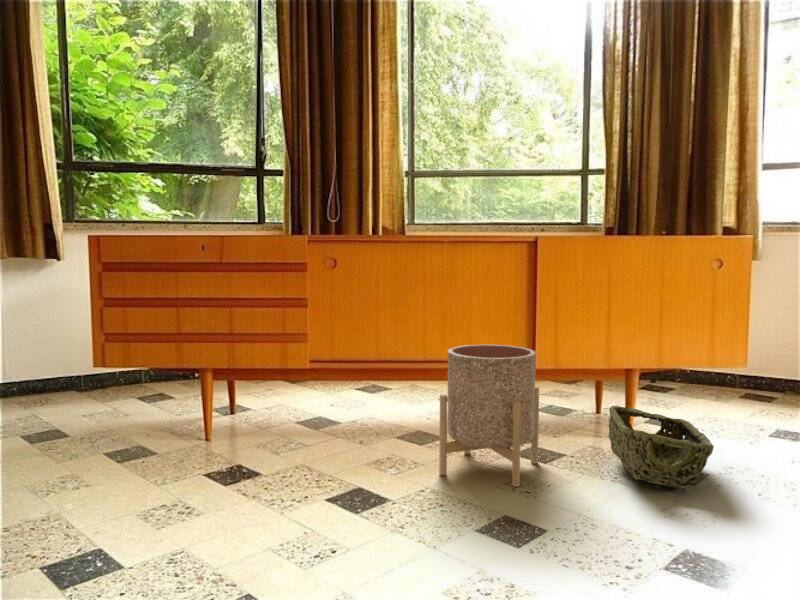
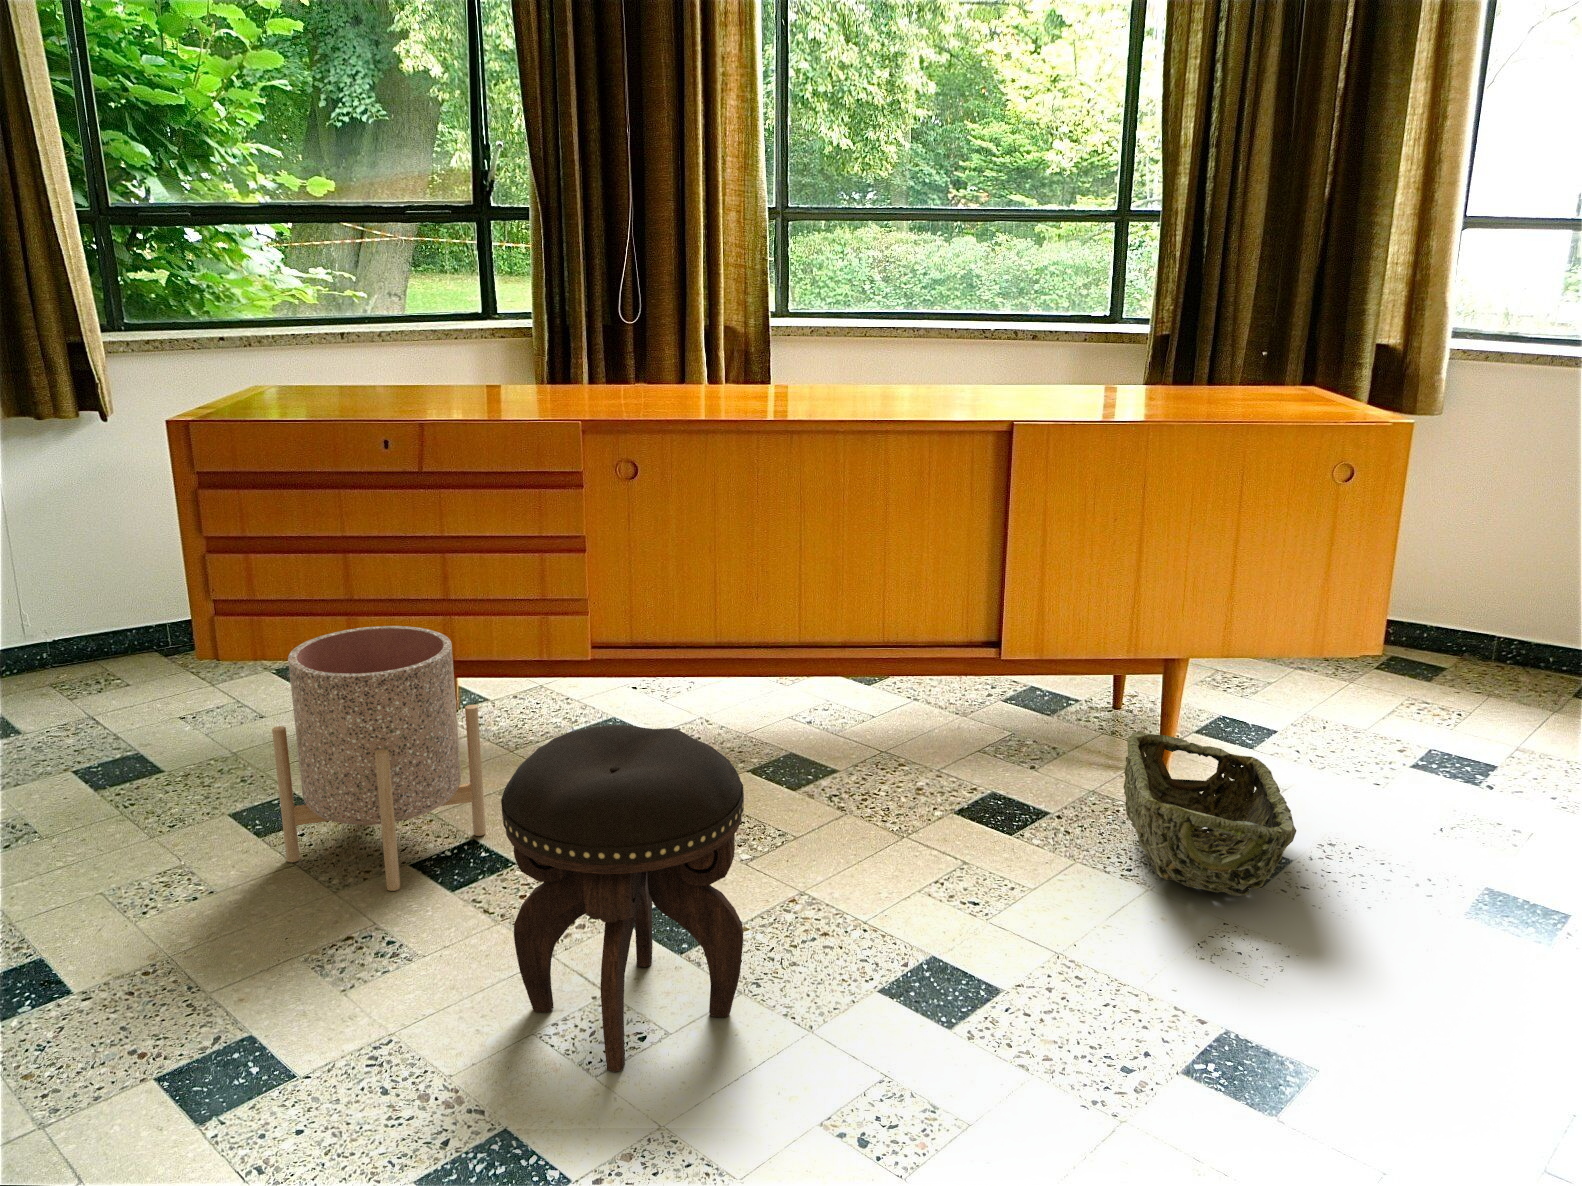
planter: present [439,345,539,487] -> present [272,626,486,891]
footstool: none [255,368,396,567] -> present [501,725,744,1072]

